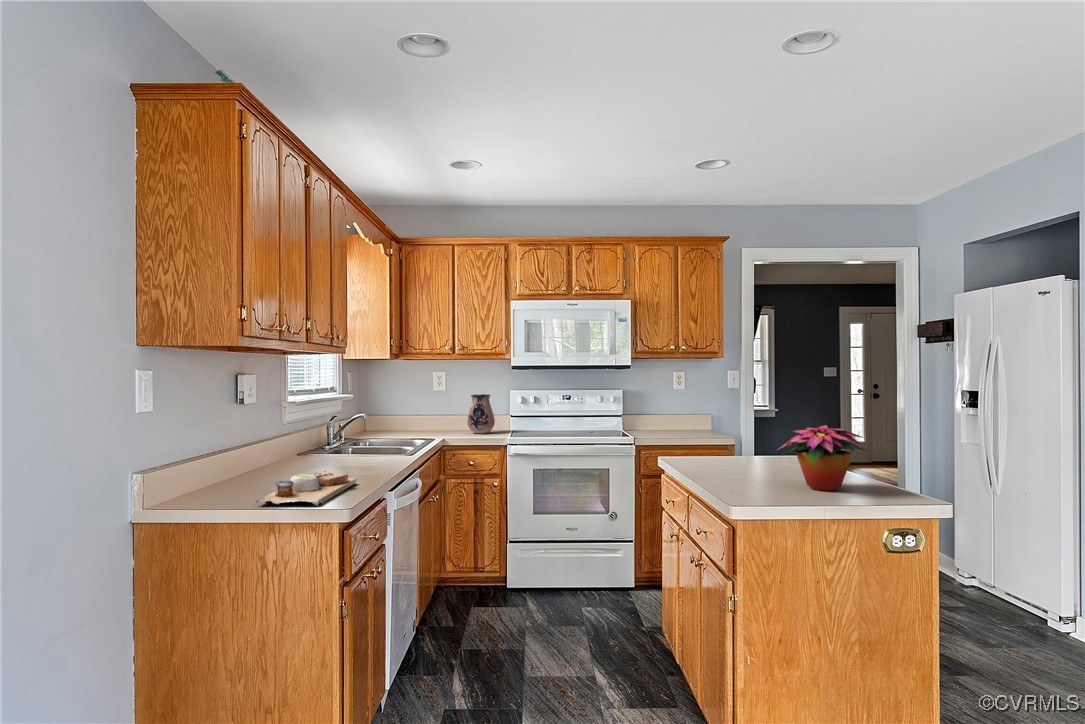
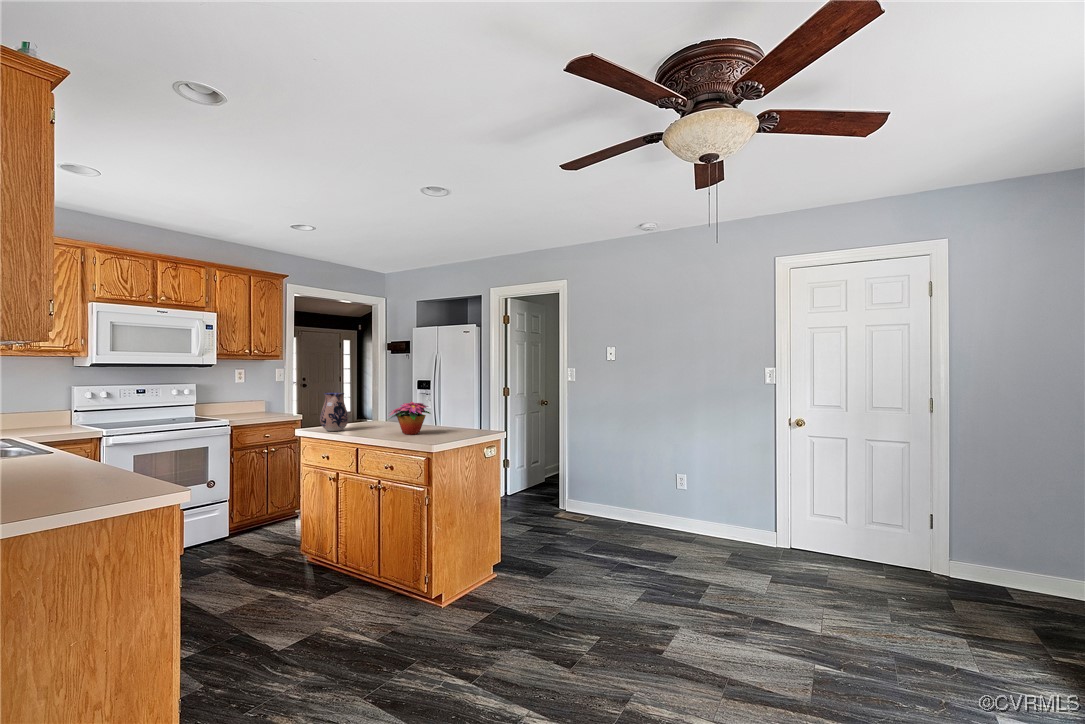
ceramic pitcher: present [468,394,495,434] -> present [320,393,348,431]
cutting board: present [256,471,357,506] -> none [24,461,120,490]

